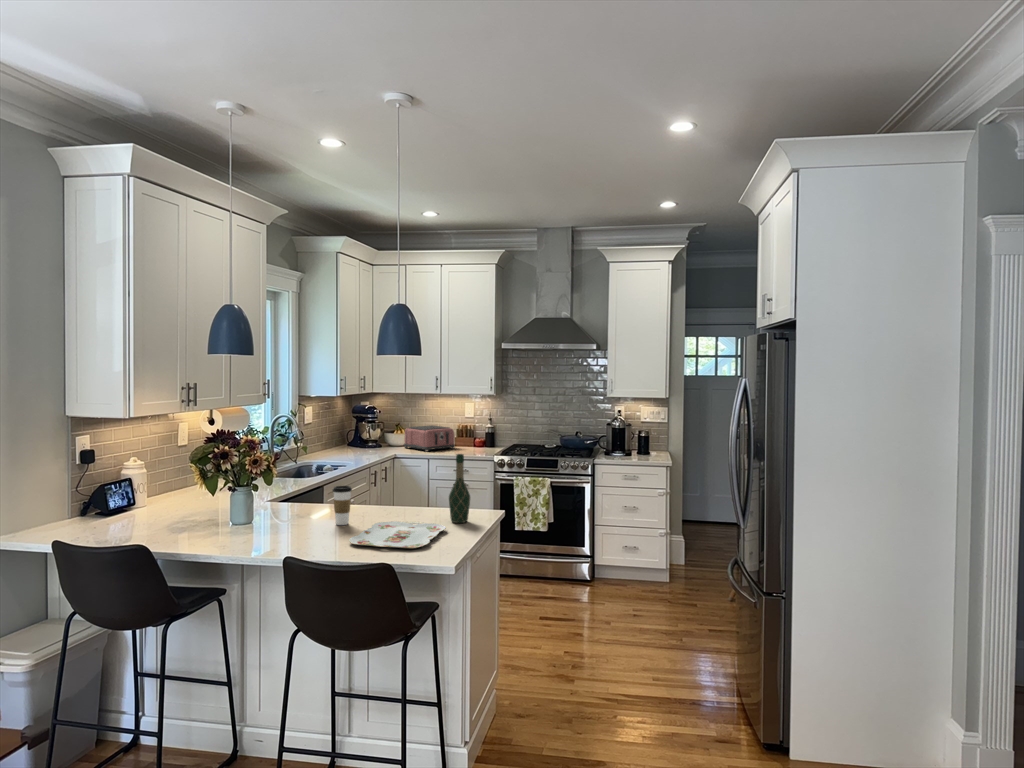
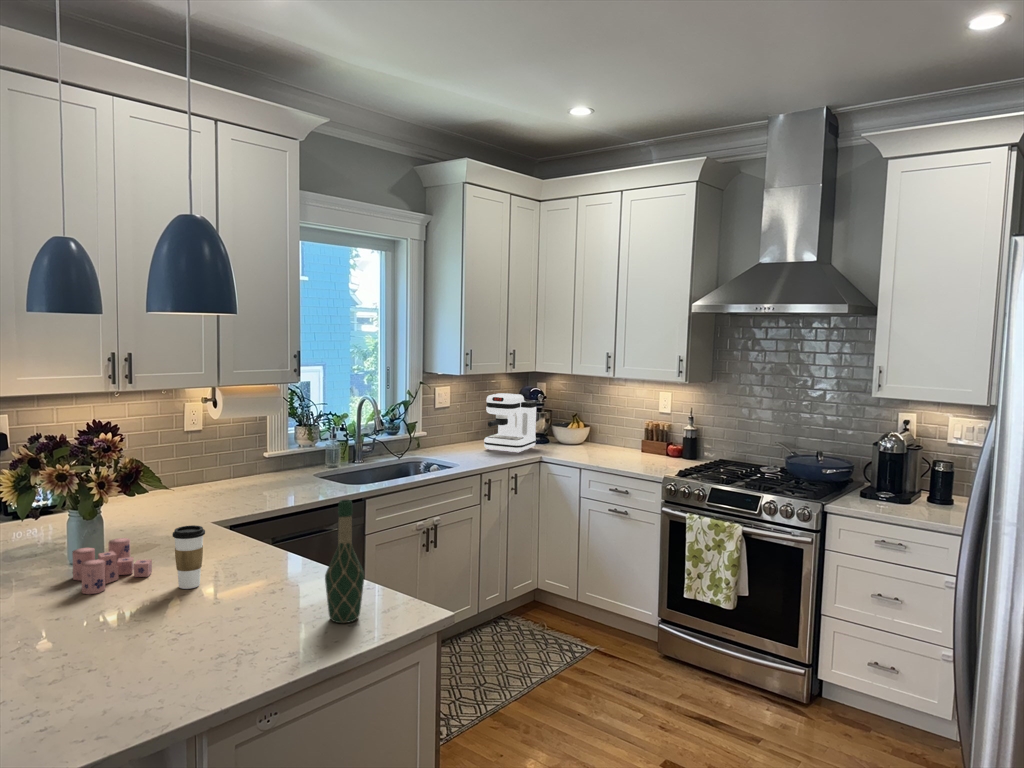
coffee maker: none [347,410,382,453] -> present [484,393,537,453]
toaster: present [404,425,455,451] -> none [567,421,634,458]
candle: none [257,505,306,535] -> present [72,538,152,594]
serving tray: present [349,521,446,548] -> none [84,596,286,677]

